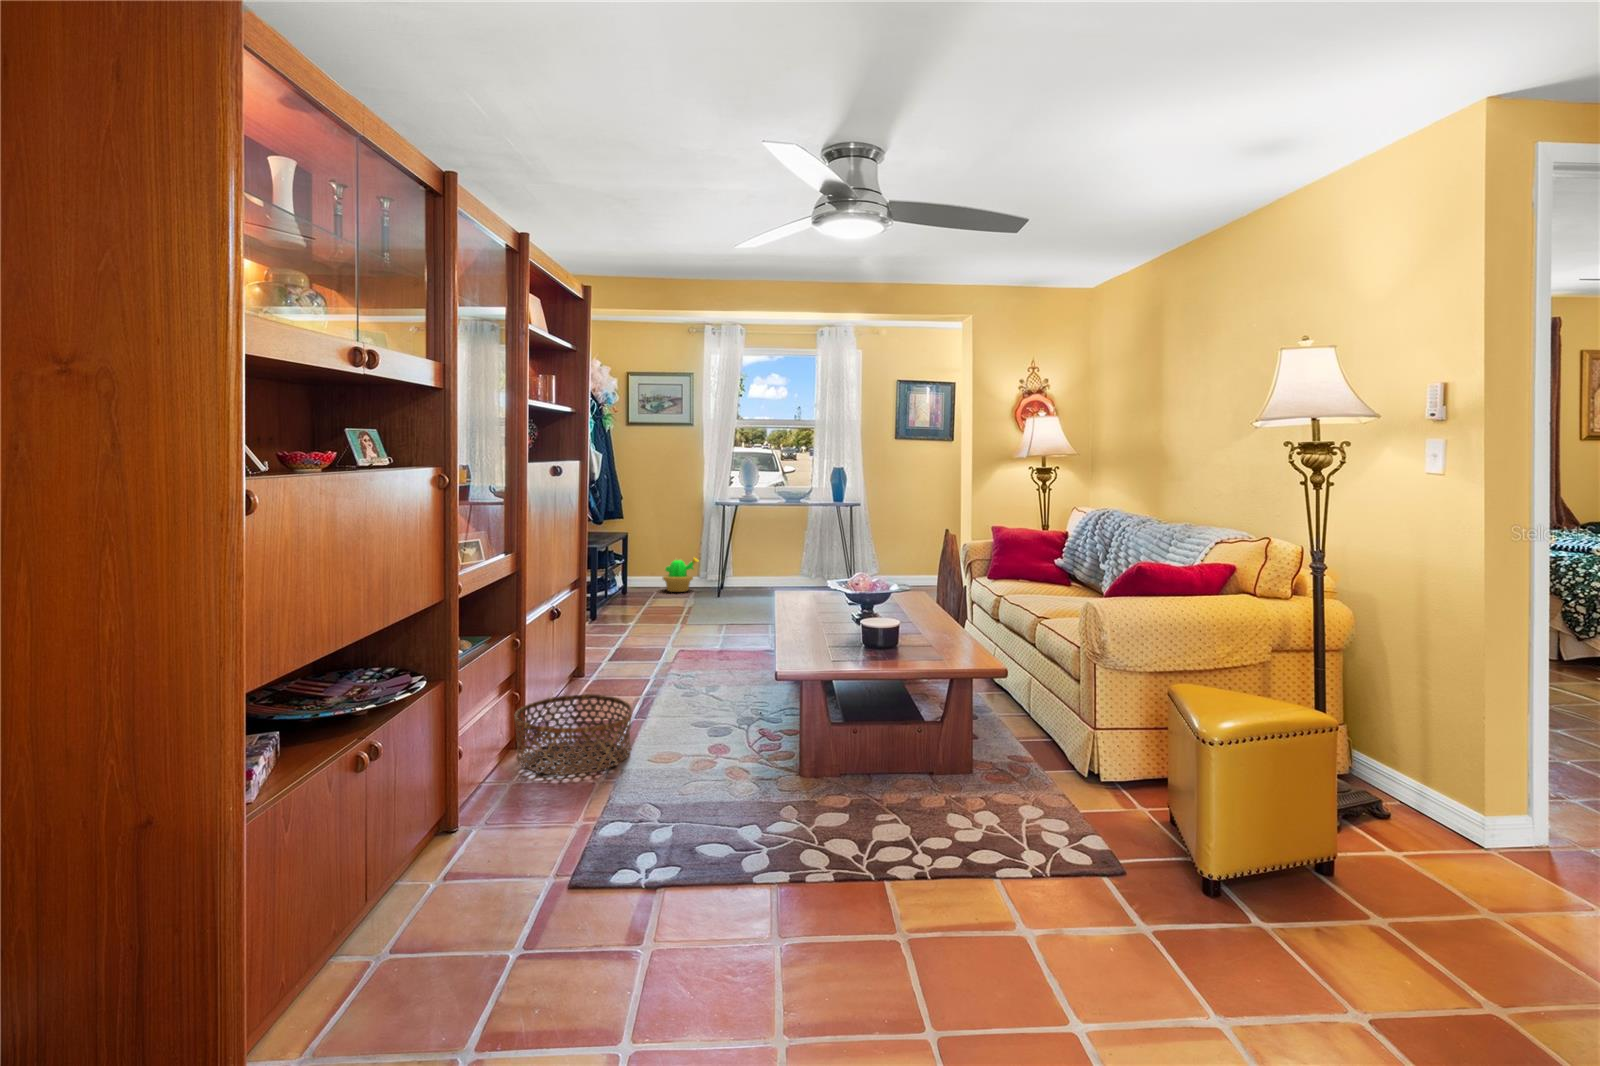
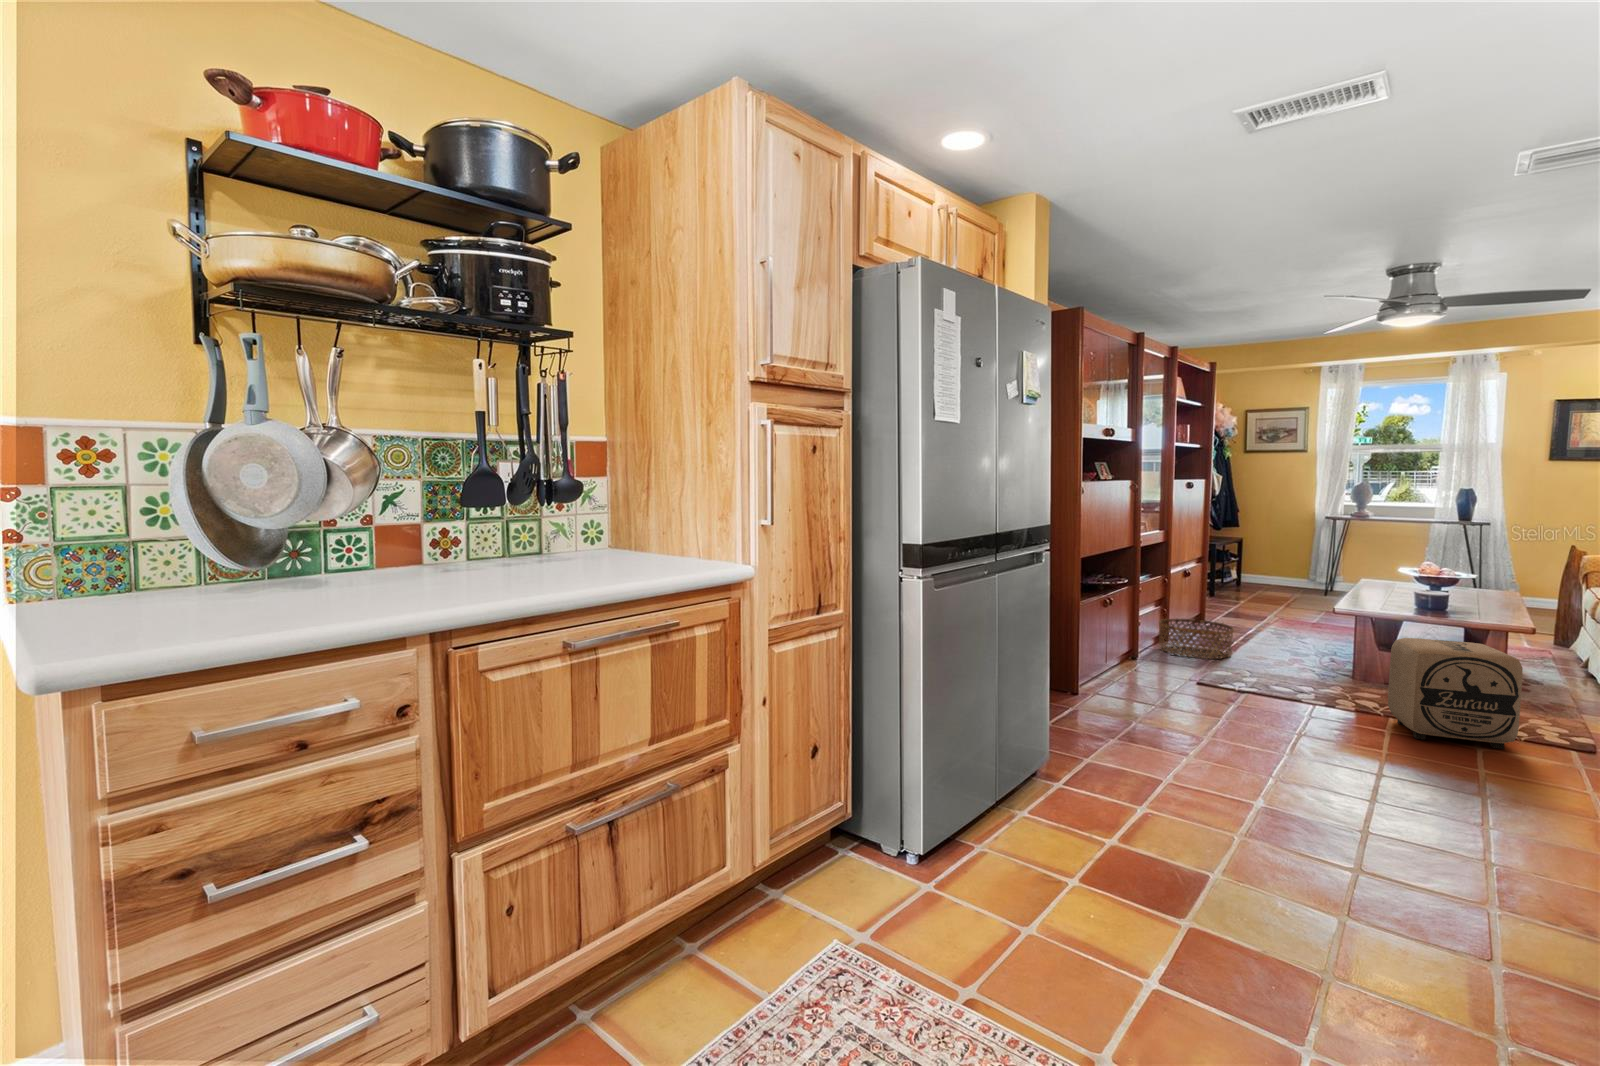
decorative plant: present [663,558,698,592] -> none [1272,559,1307,588]
ottoman: none [876,730,1061,931] -> present [1388,638,1523,749]

